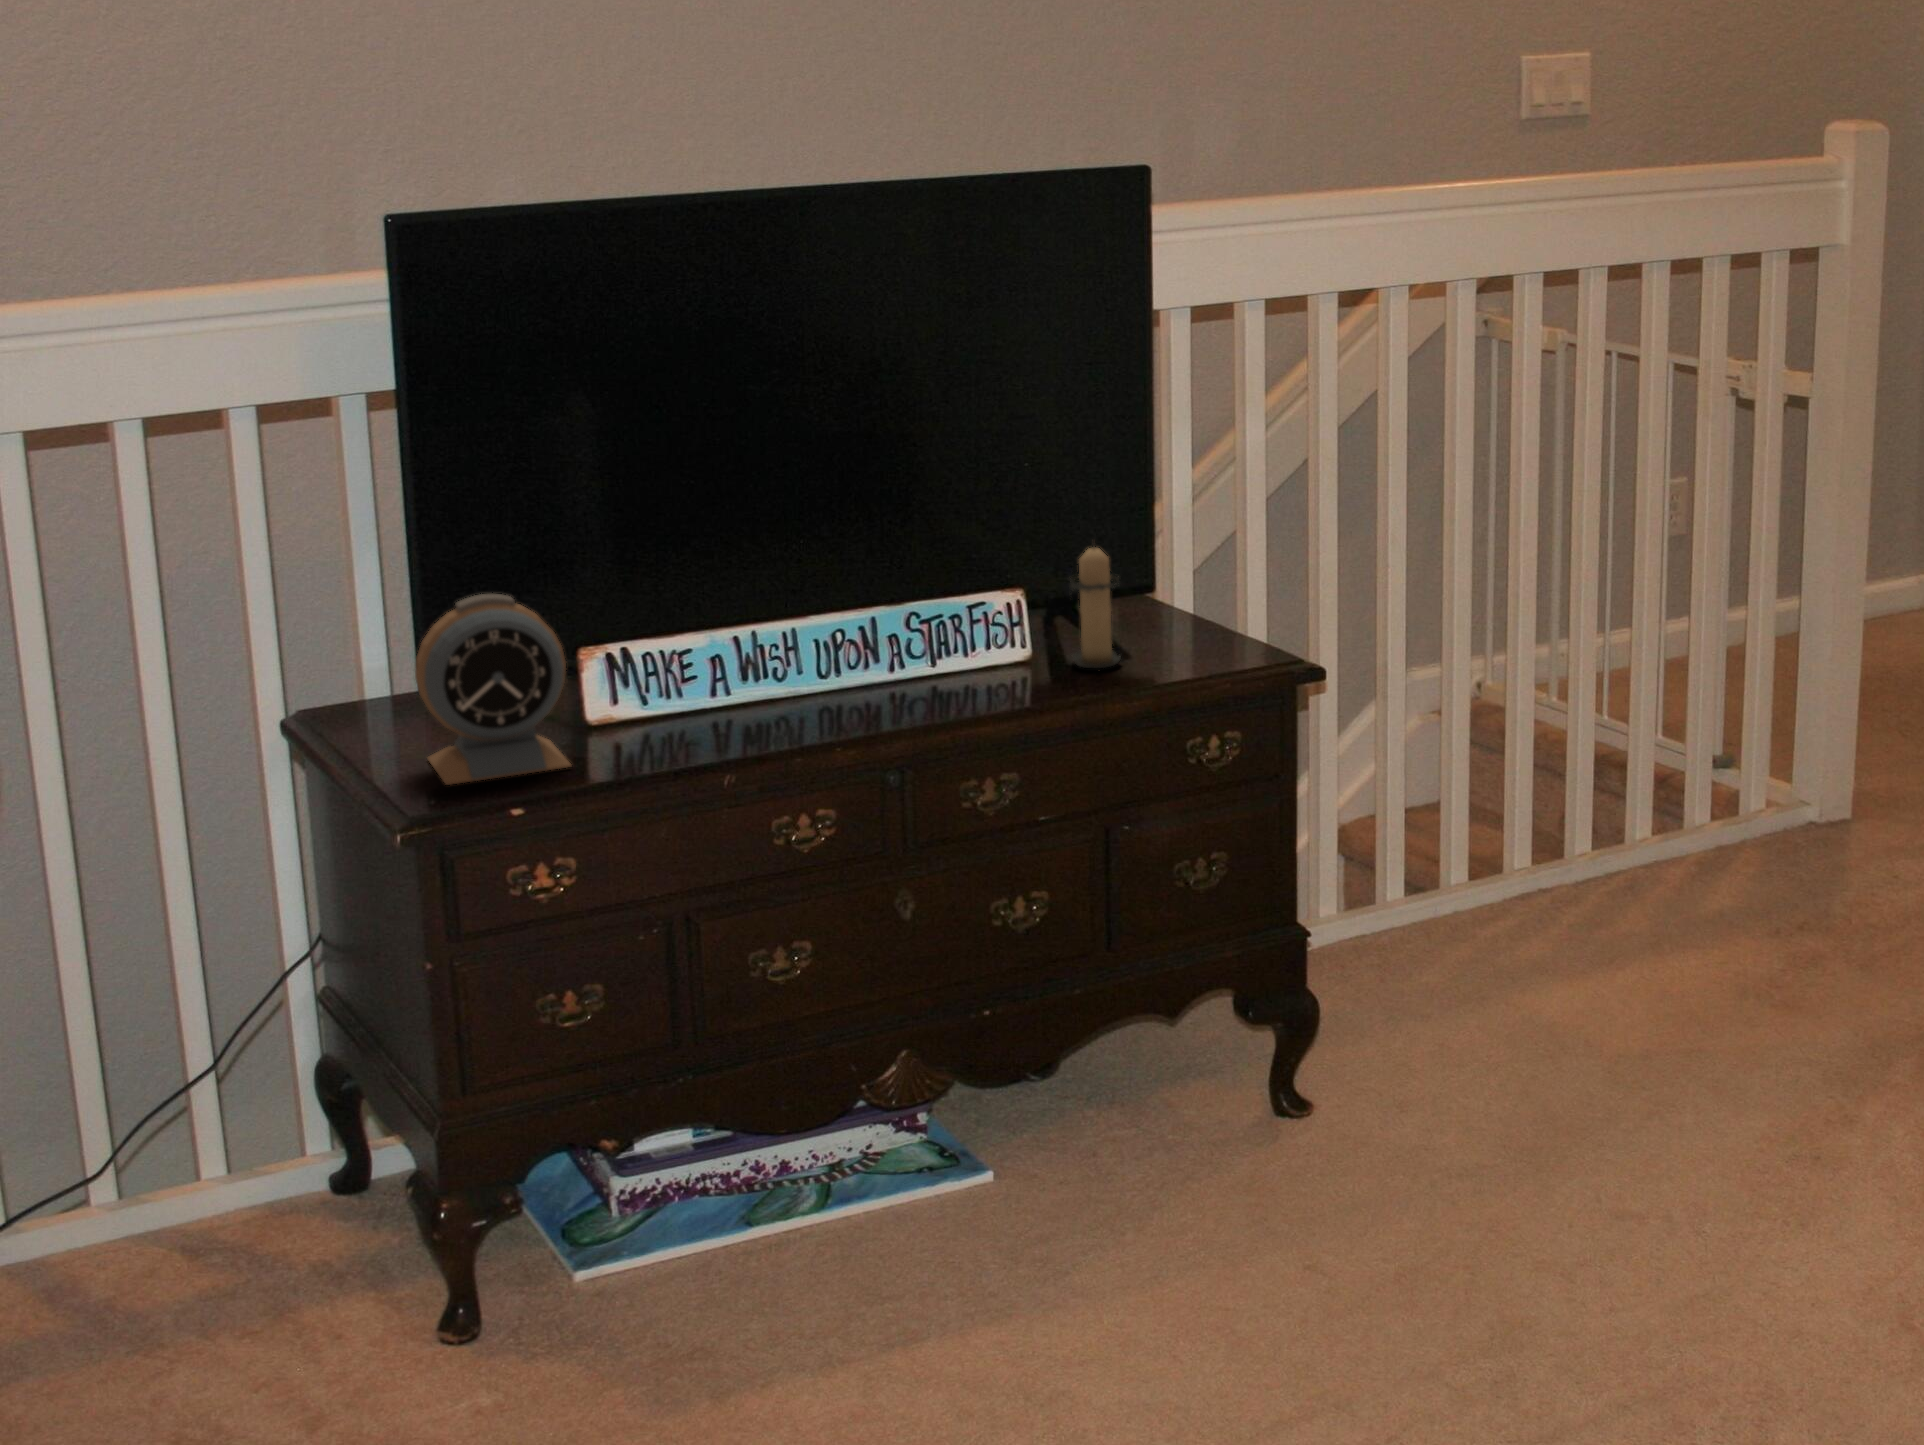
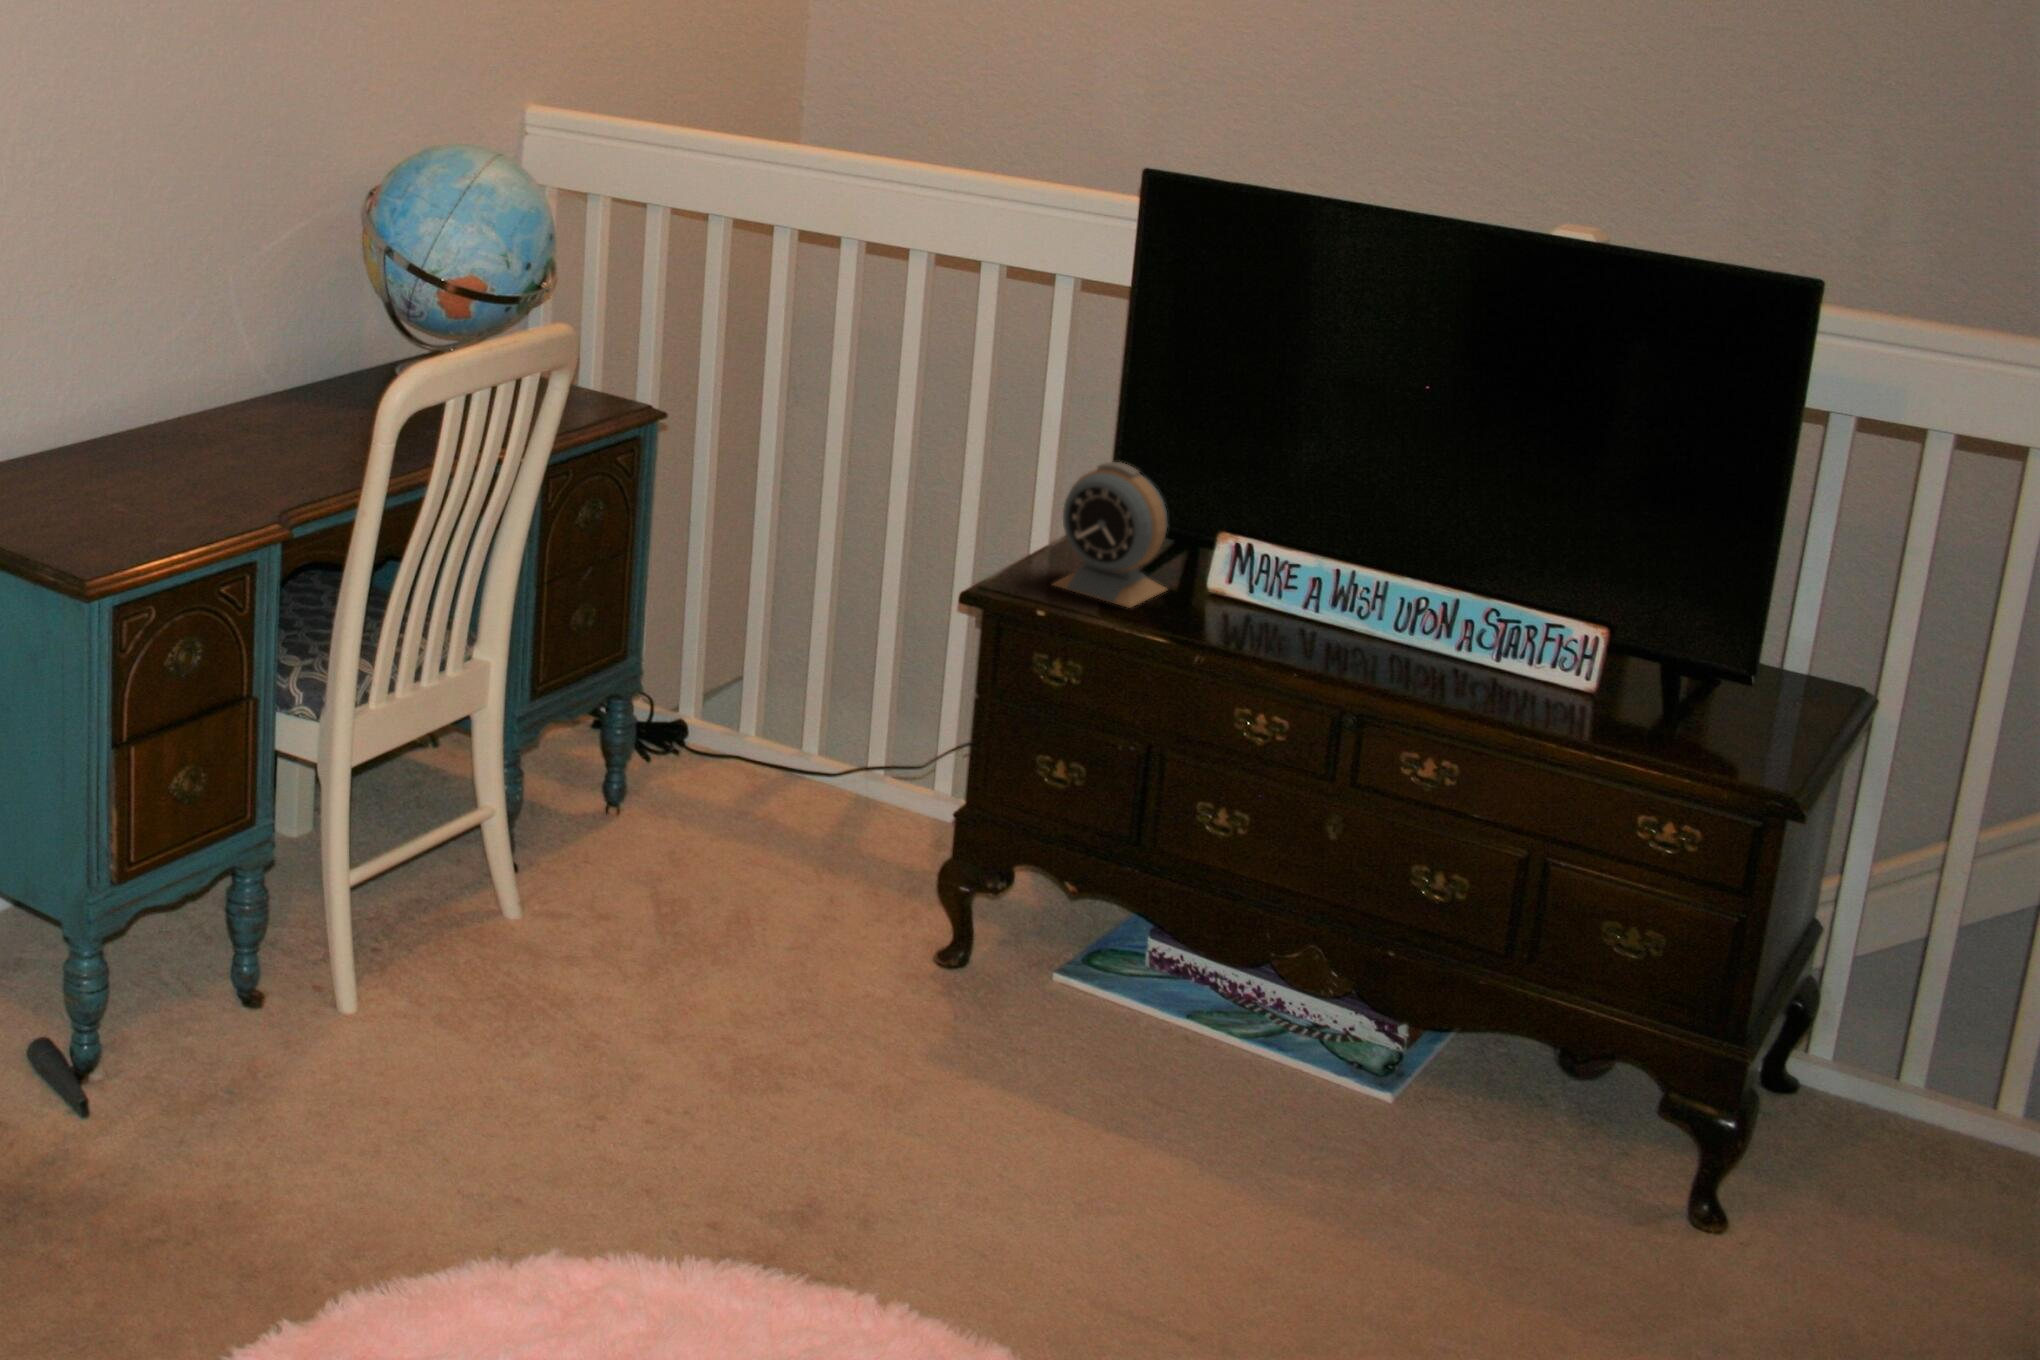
candle: present [1070,547,1120,668] -> none [1599,604,1672,730]

